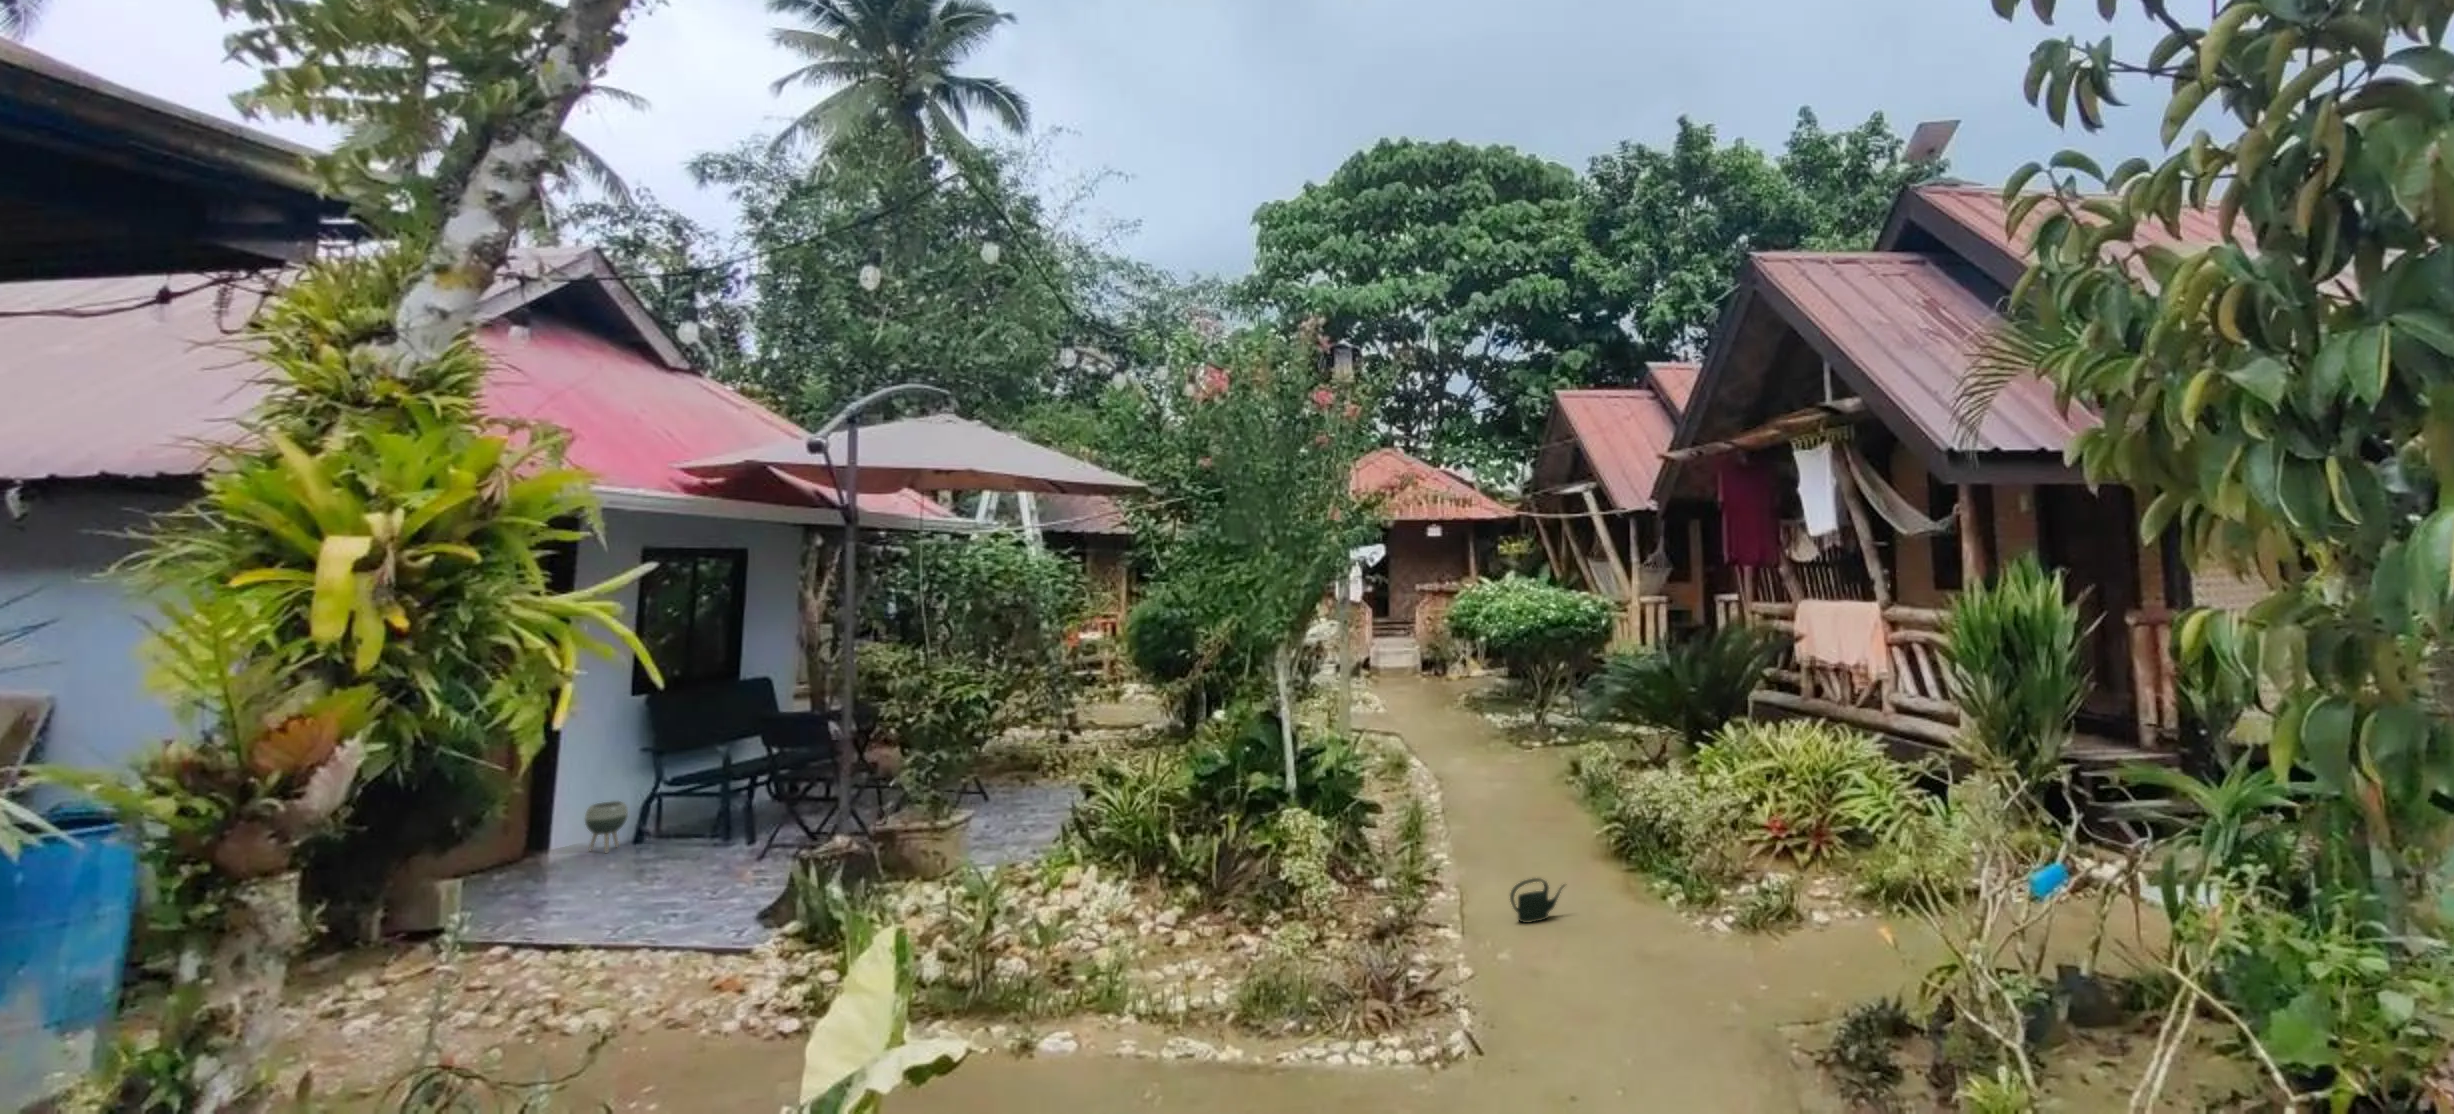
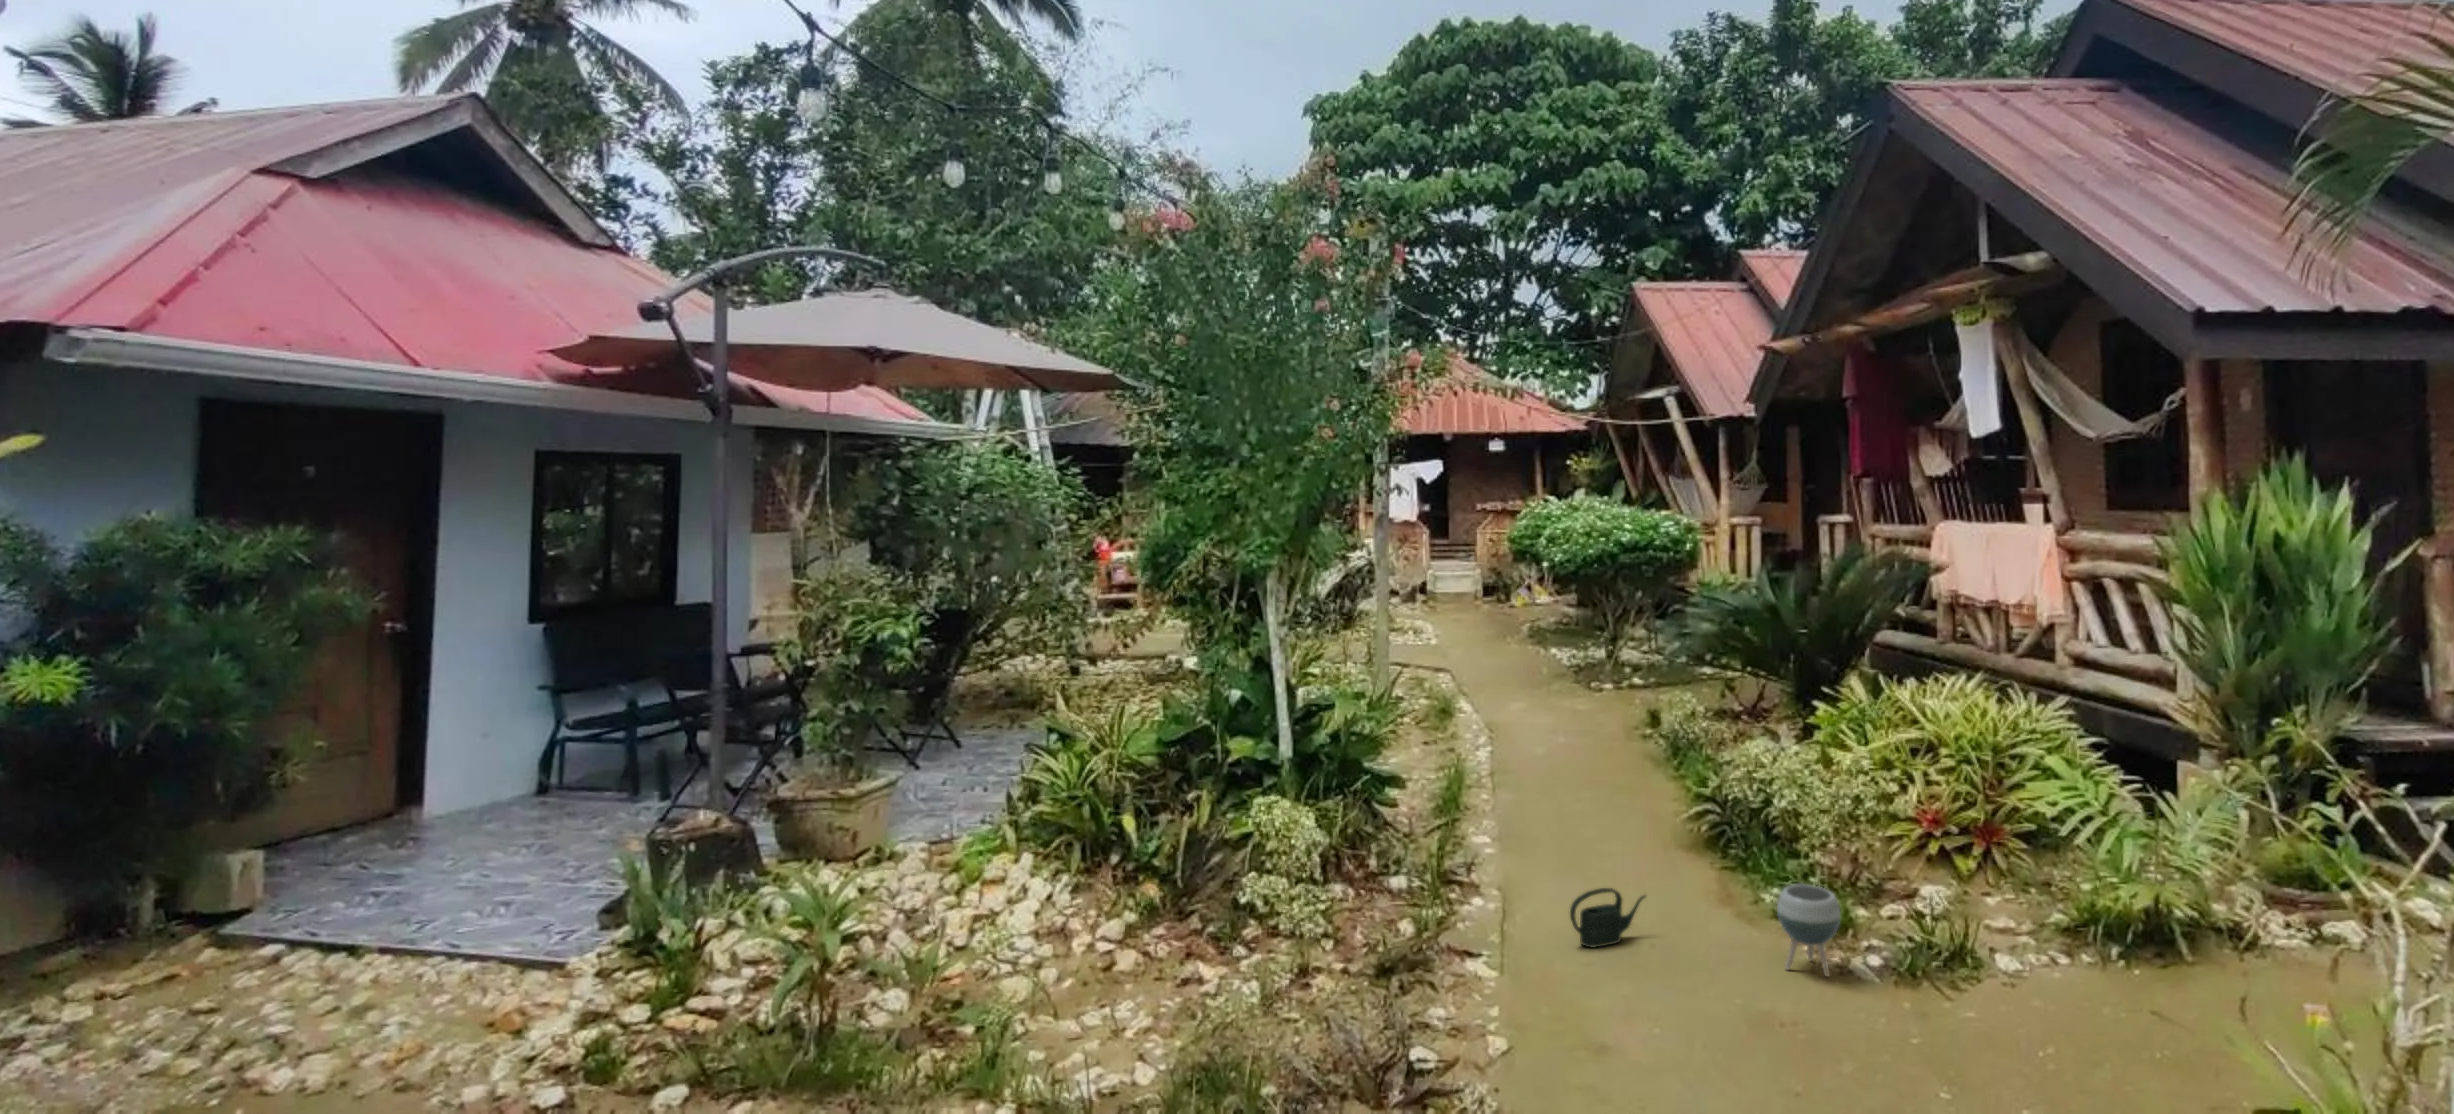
planter: present [585,801,628,852] -> present [1777,884,1840,976]

